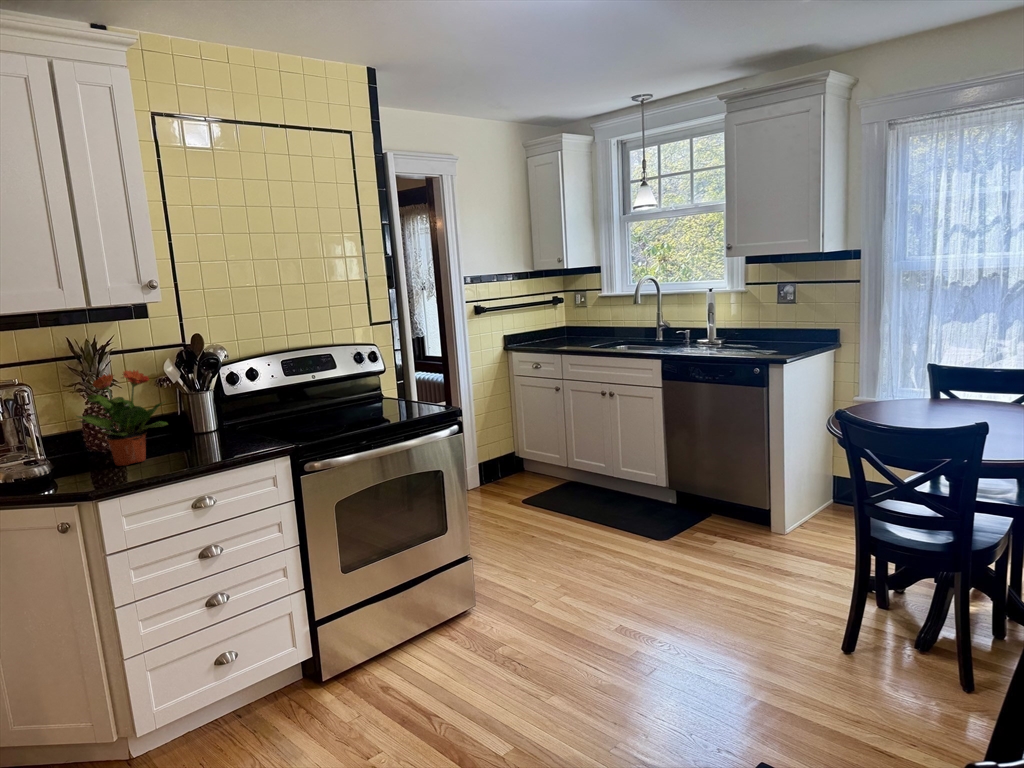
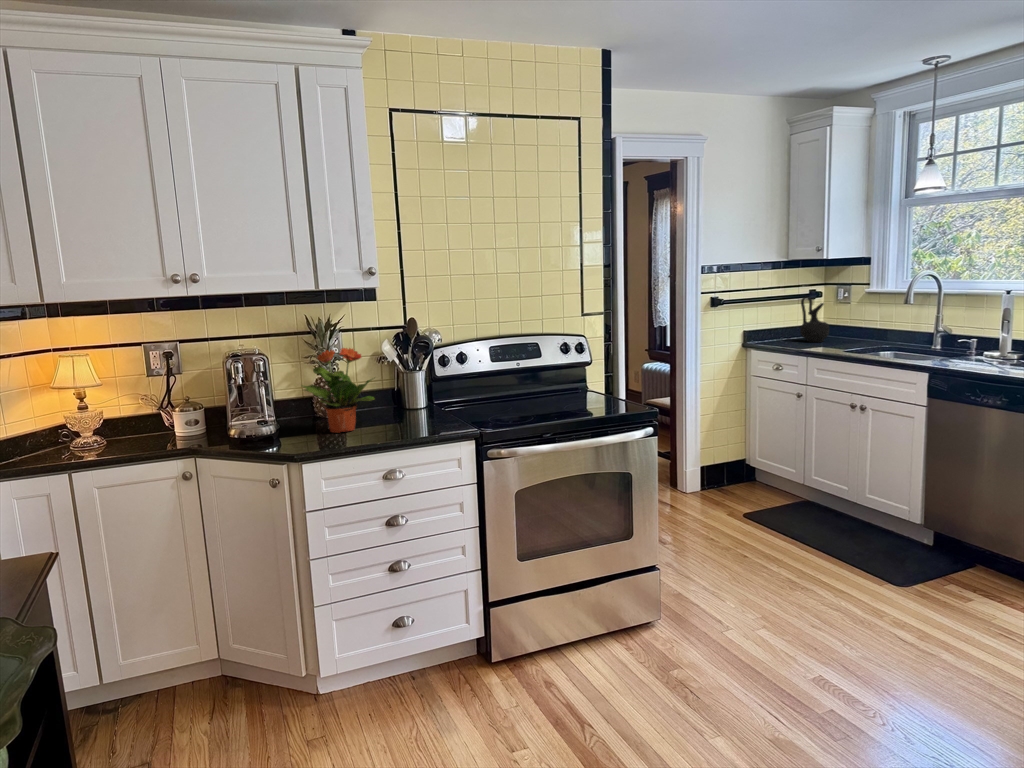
ceramic jug: none [549,301,574,341] -> present [800,296,829,342]

